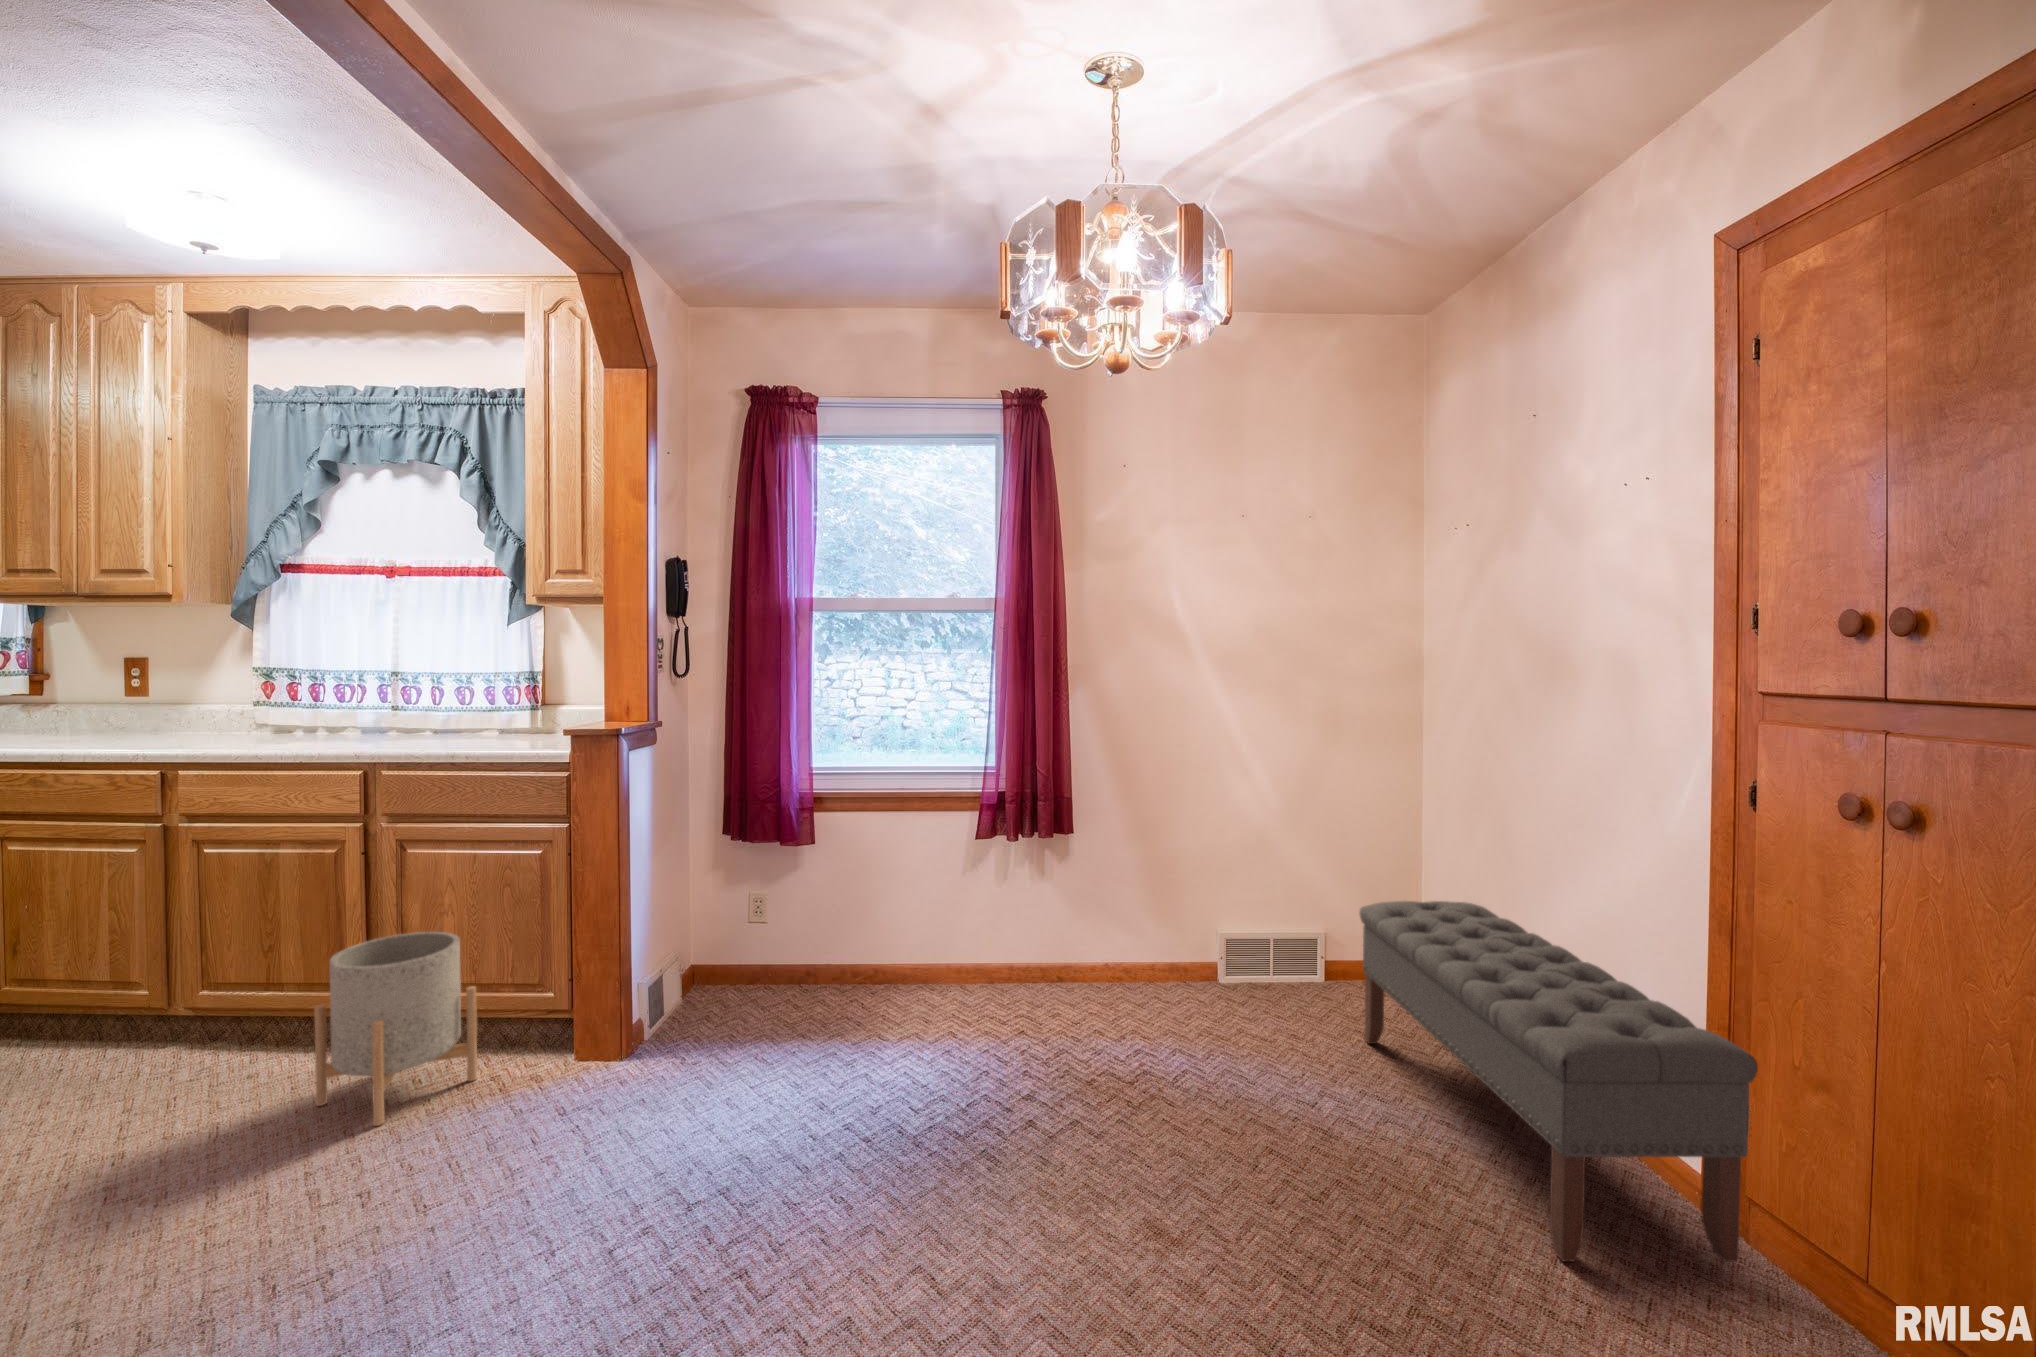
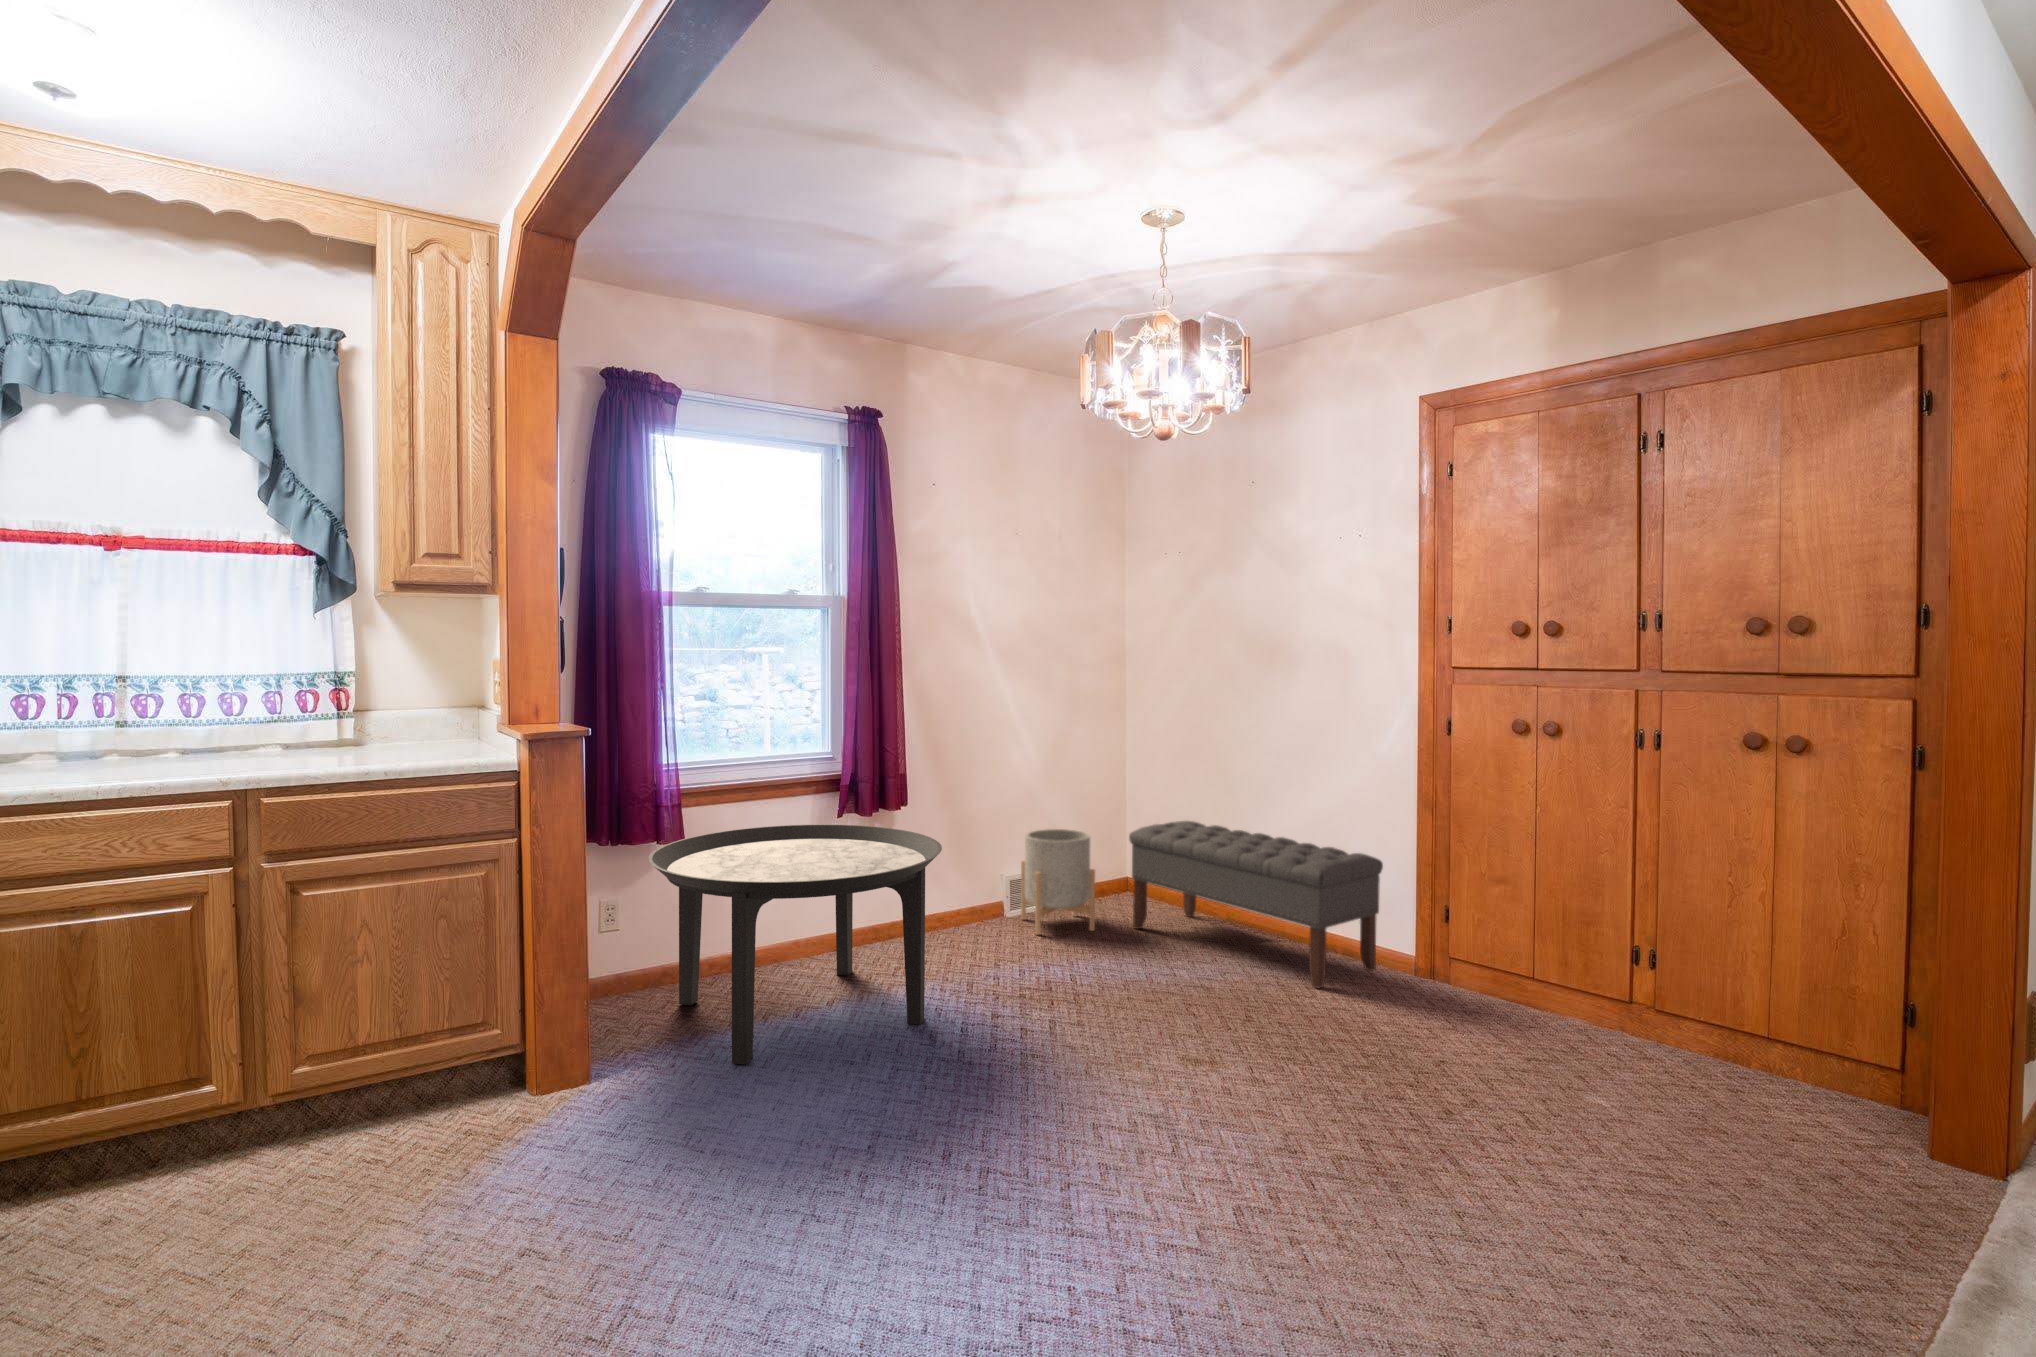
round table: none [691,836,1013,1107] -> present [649,824,942,1064]
planter: present [314,932,477,1126] -> present [1021,829,1095,935]

